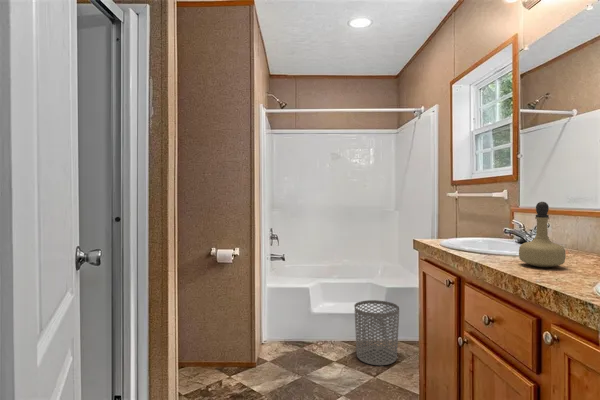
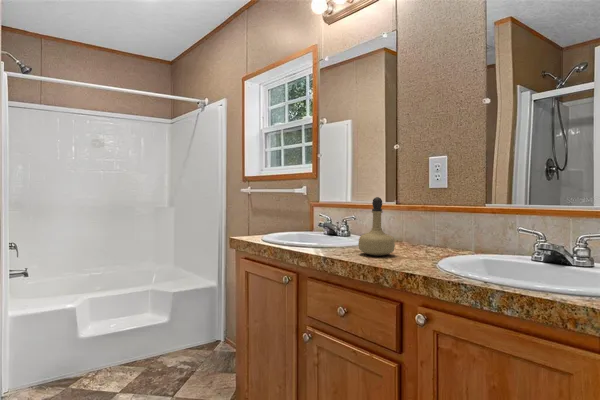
waste bin: present [354,300,399,365] -> none [141,309,194,384]

